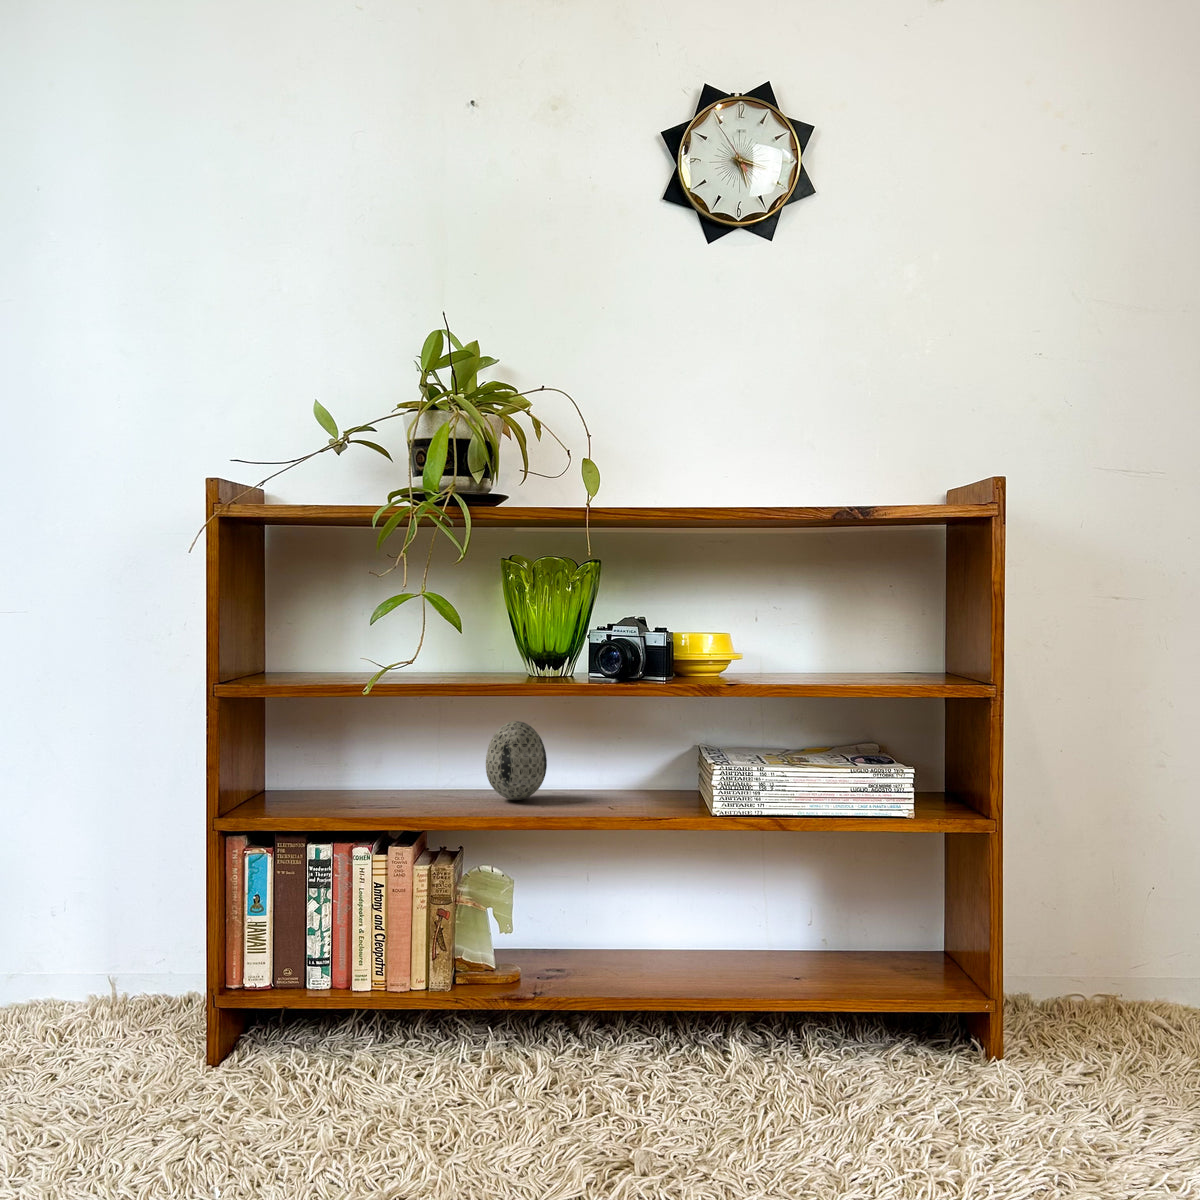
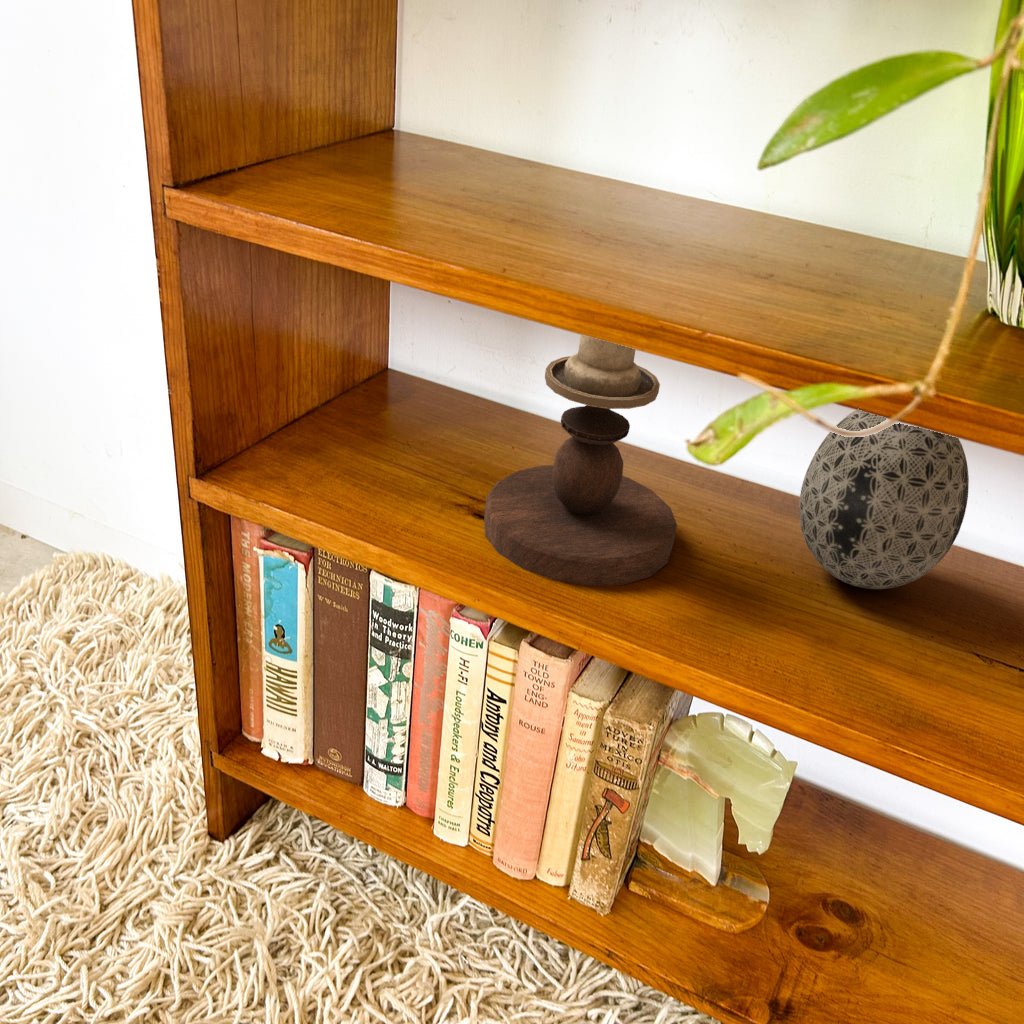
candlestick: none [356,698,440,816] -> present [484,335,677,586]

